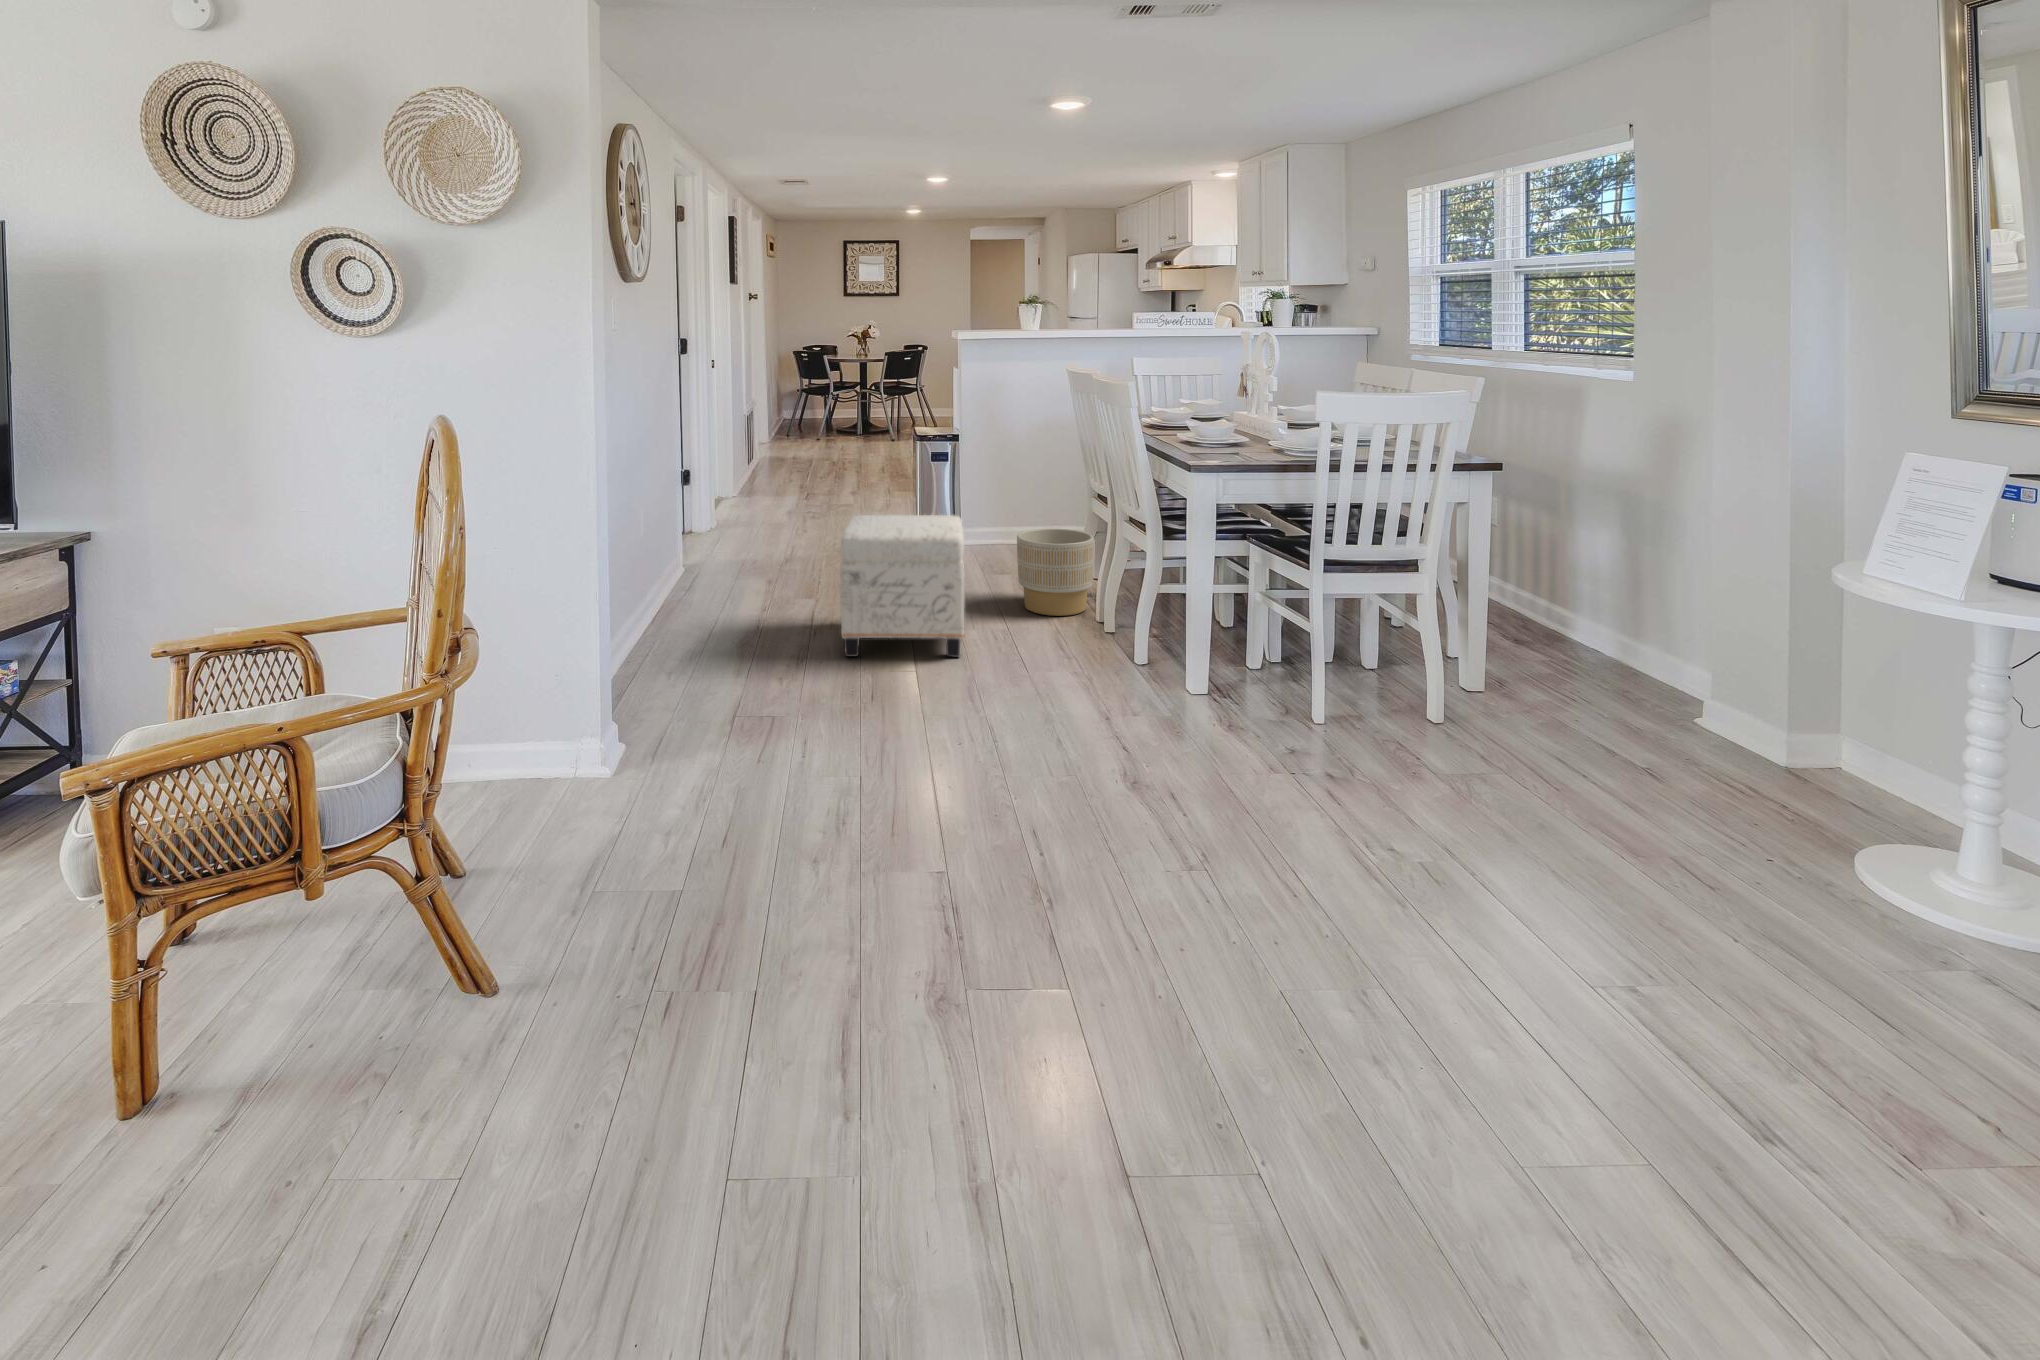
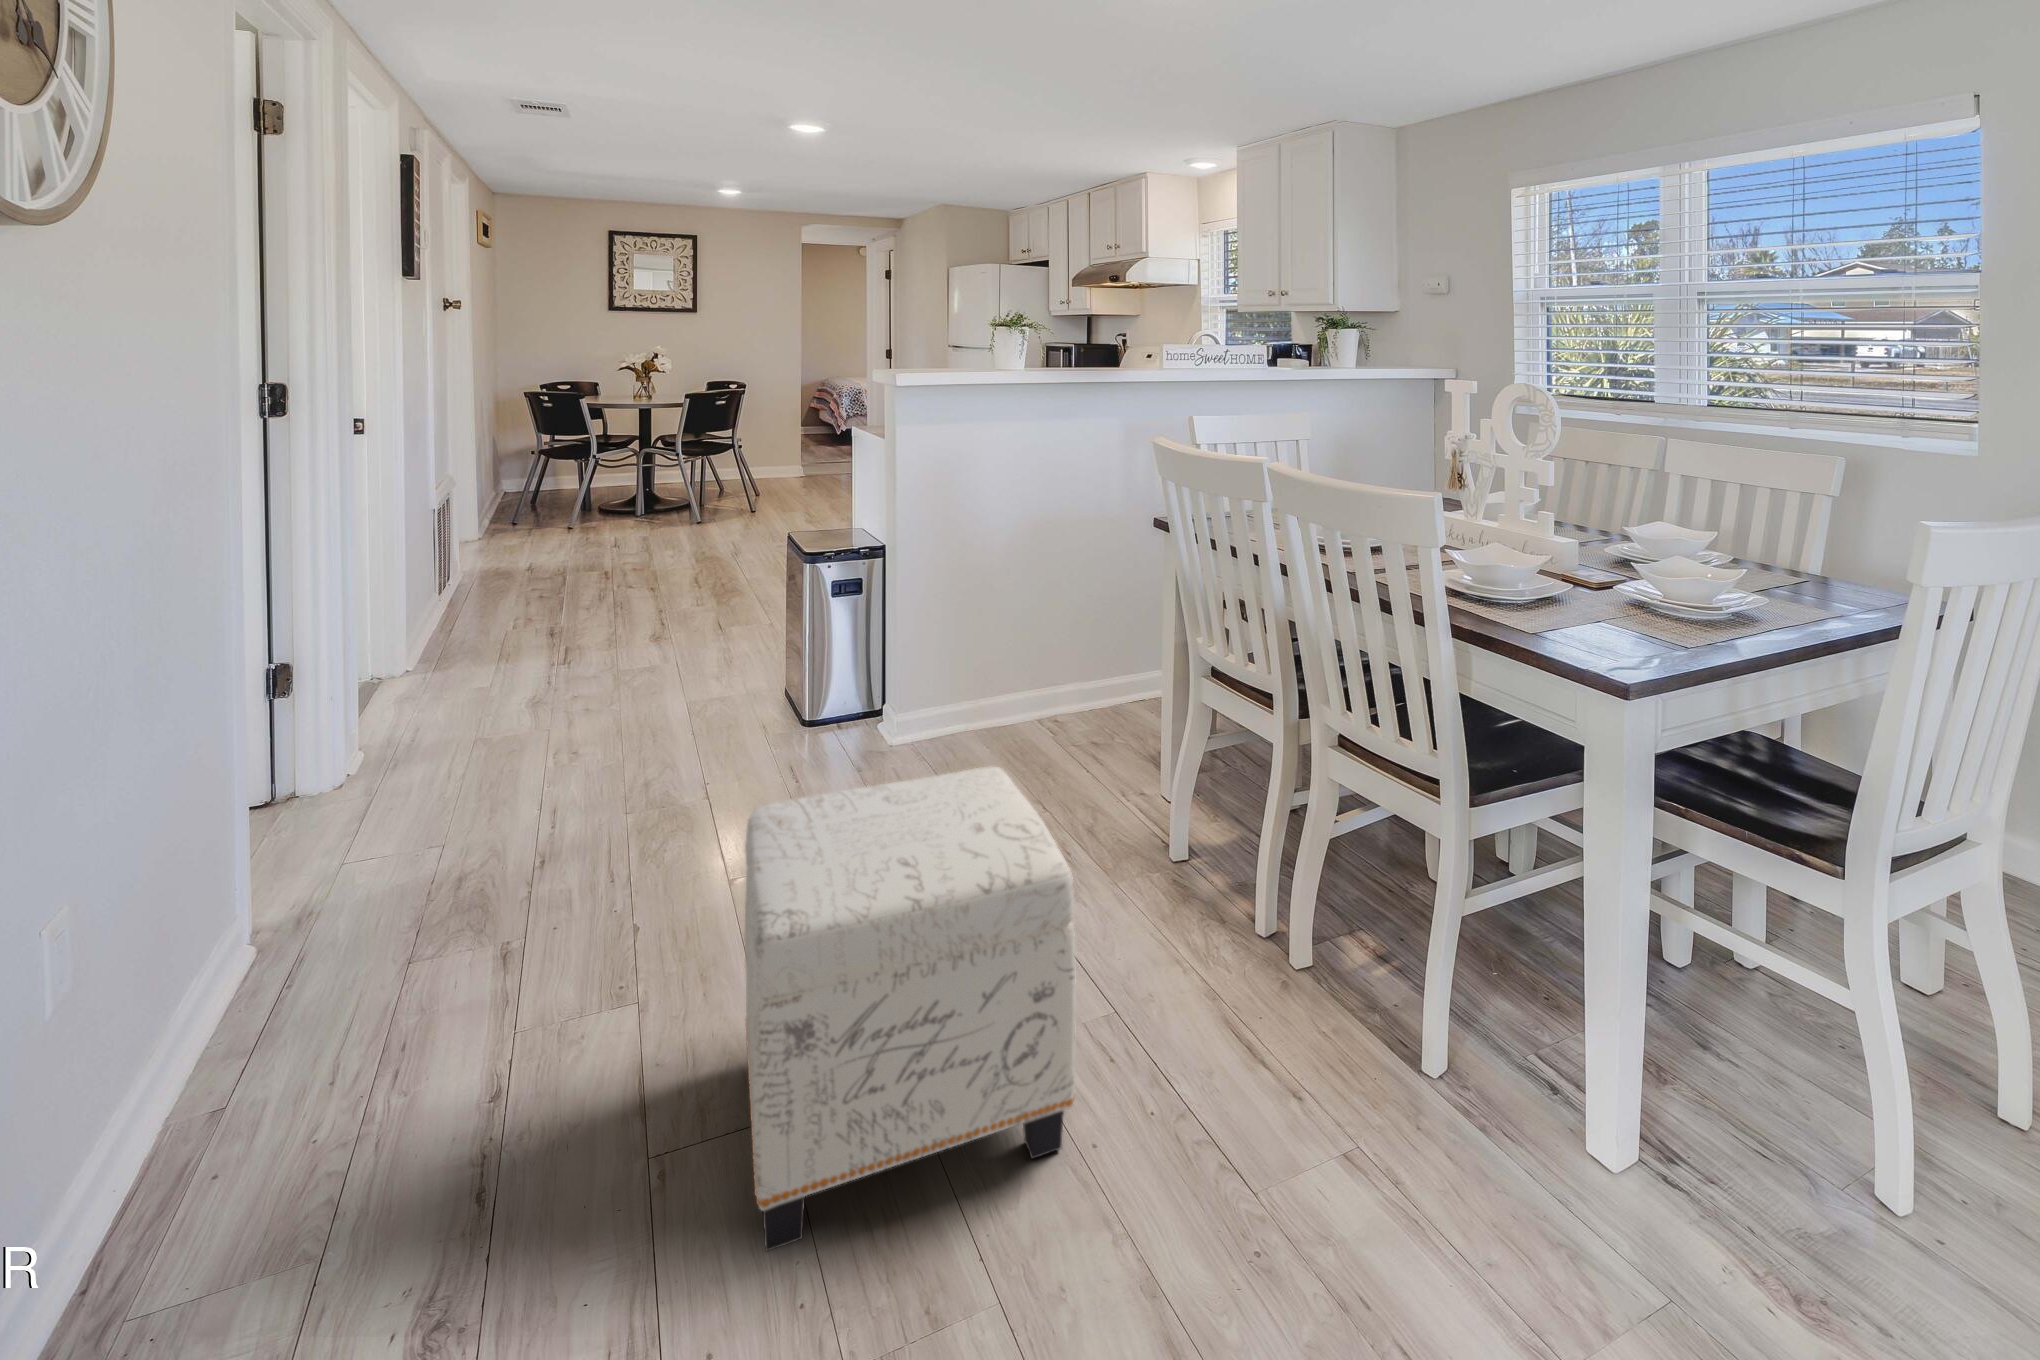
planter: present [1017,529,1094,616] -> none [1079,729,1221,919]

